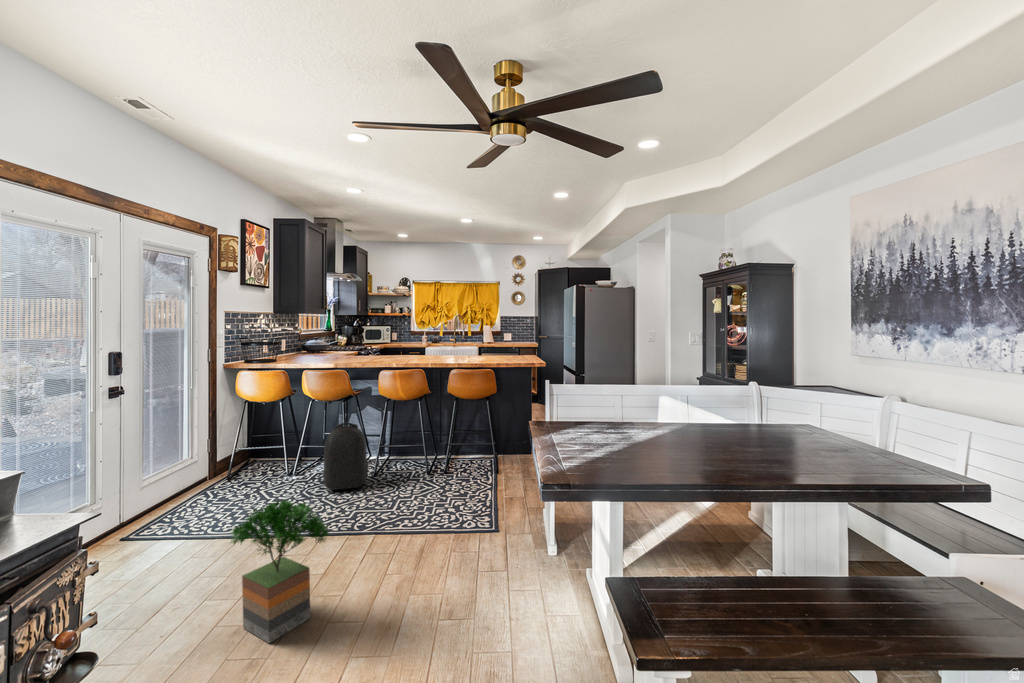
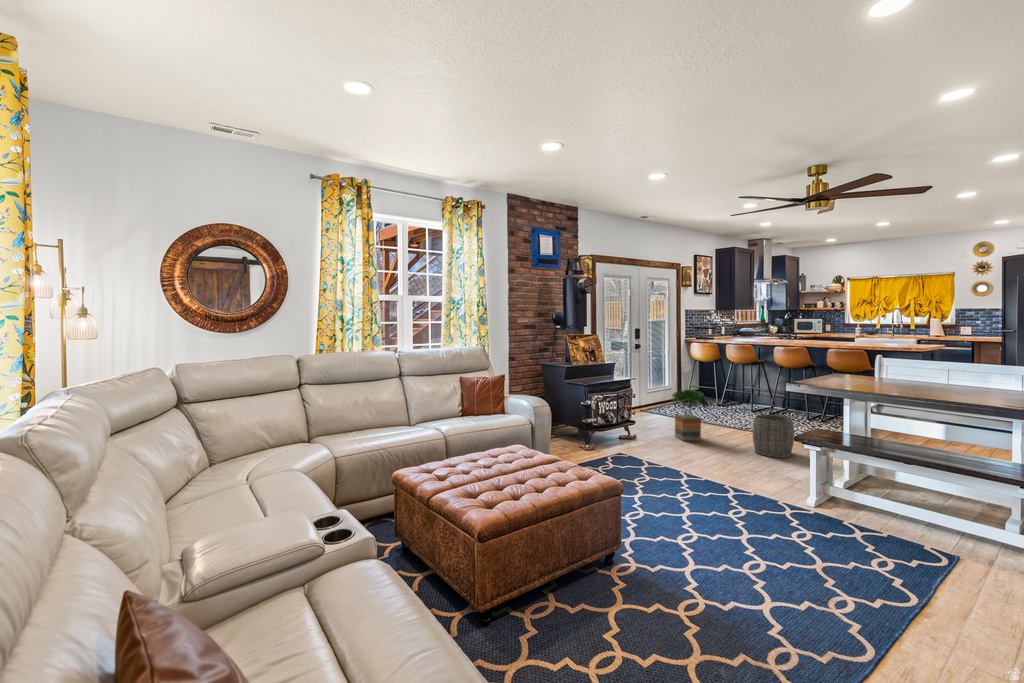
backpack: present [323,422,368,490] -> none [730,376,760,415]
woven basket: none [424,518,496,620] -> present [753,414,794,458]

